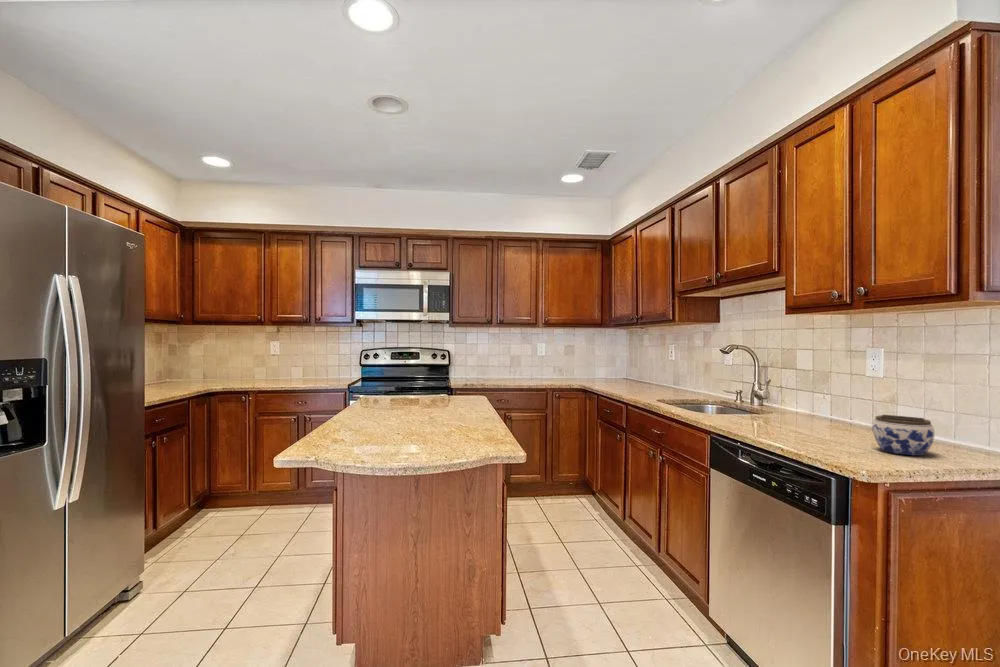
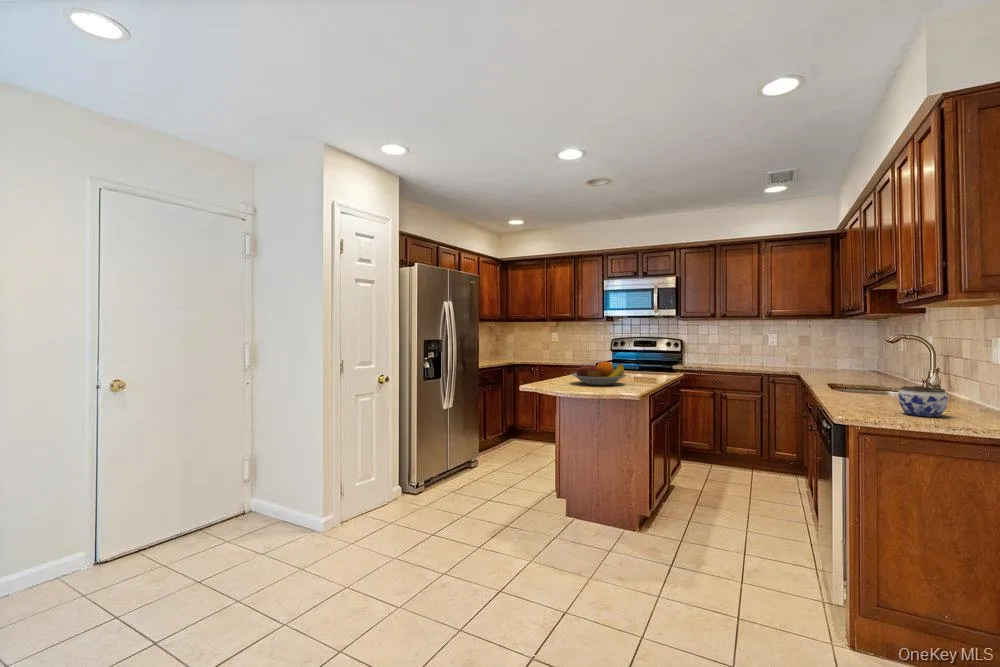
fruit bowl: none [382,395,475,439] -> present [572,361,626,385]

